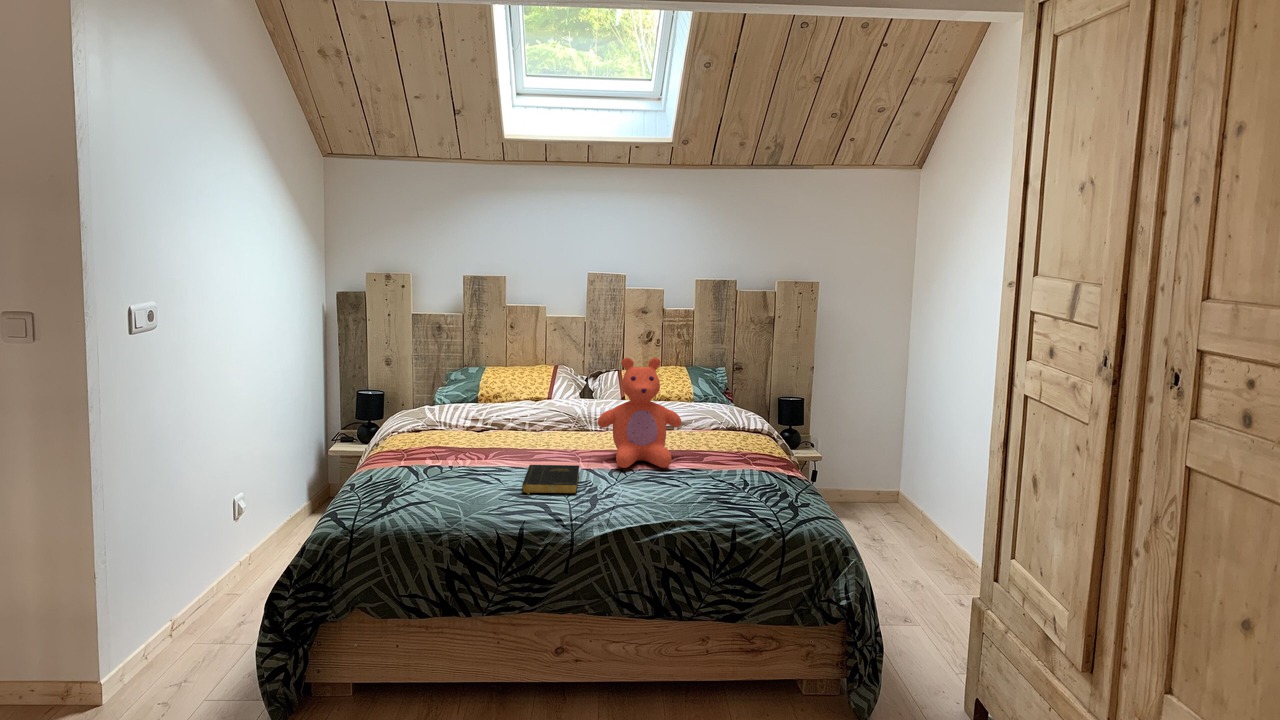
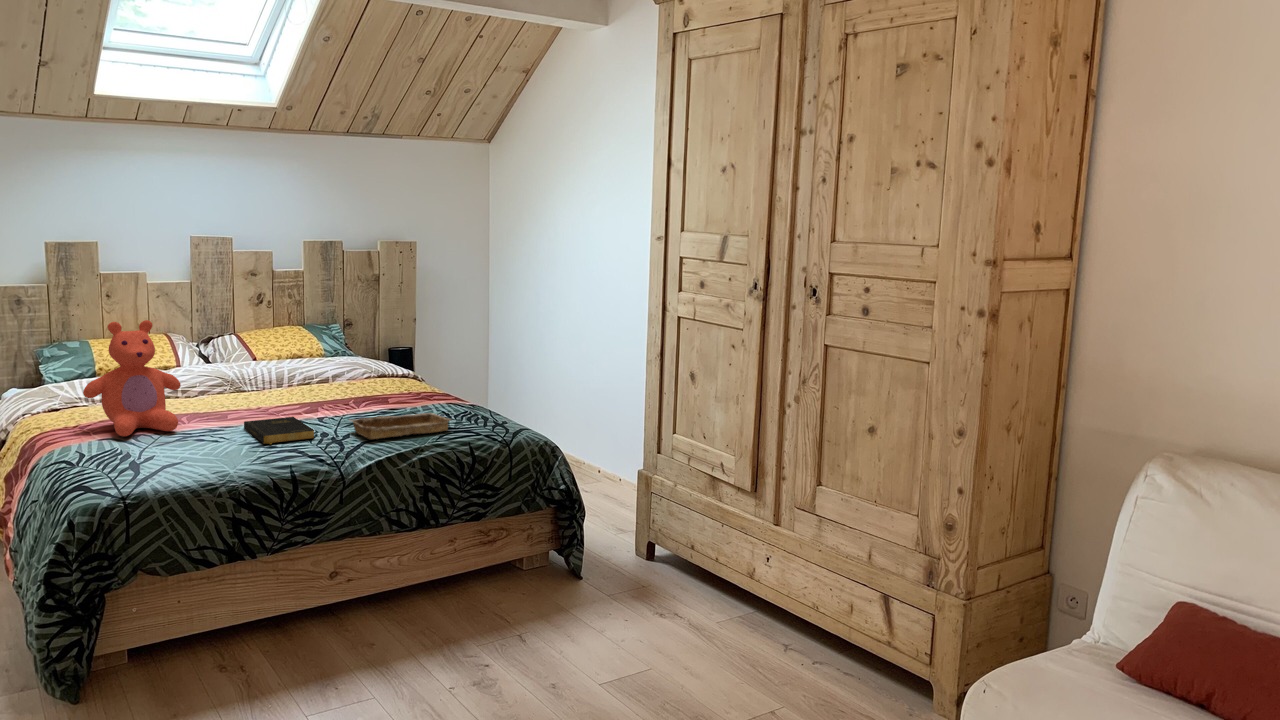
teddy bear: present [597,358,682,468] -> present [83,320,181,436]
tray: none [618,477,725,506] -> present [351,413,450,439]

